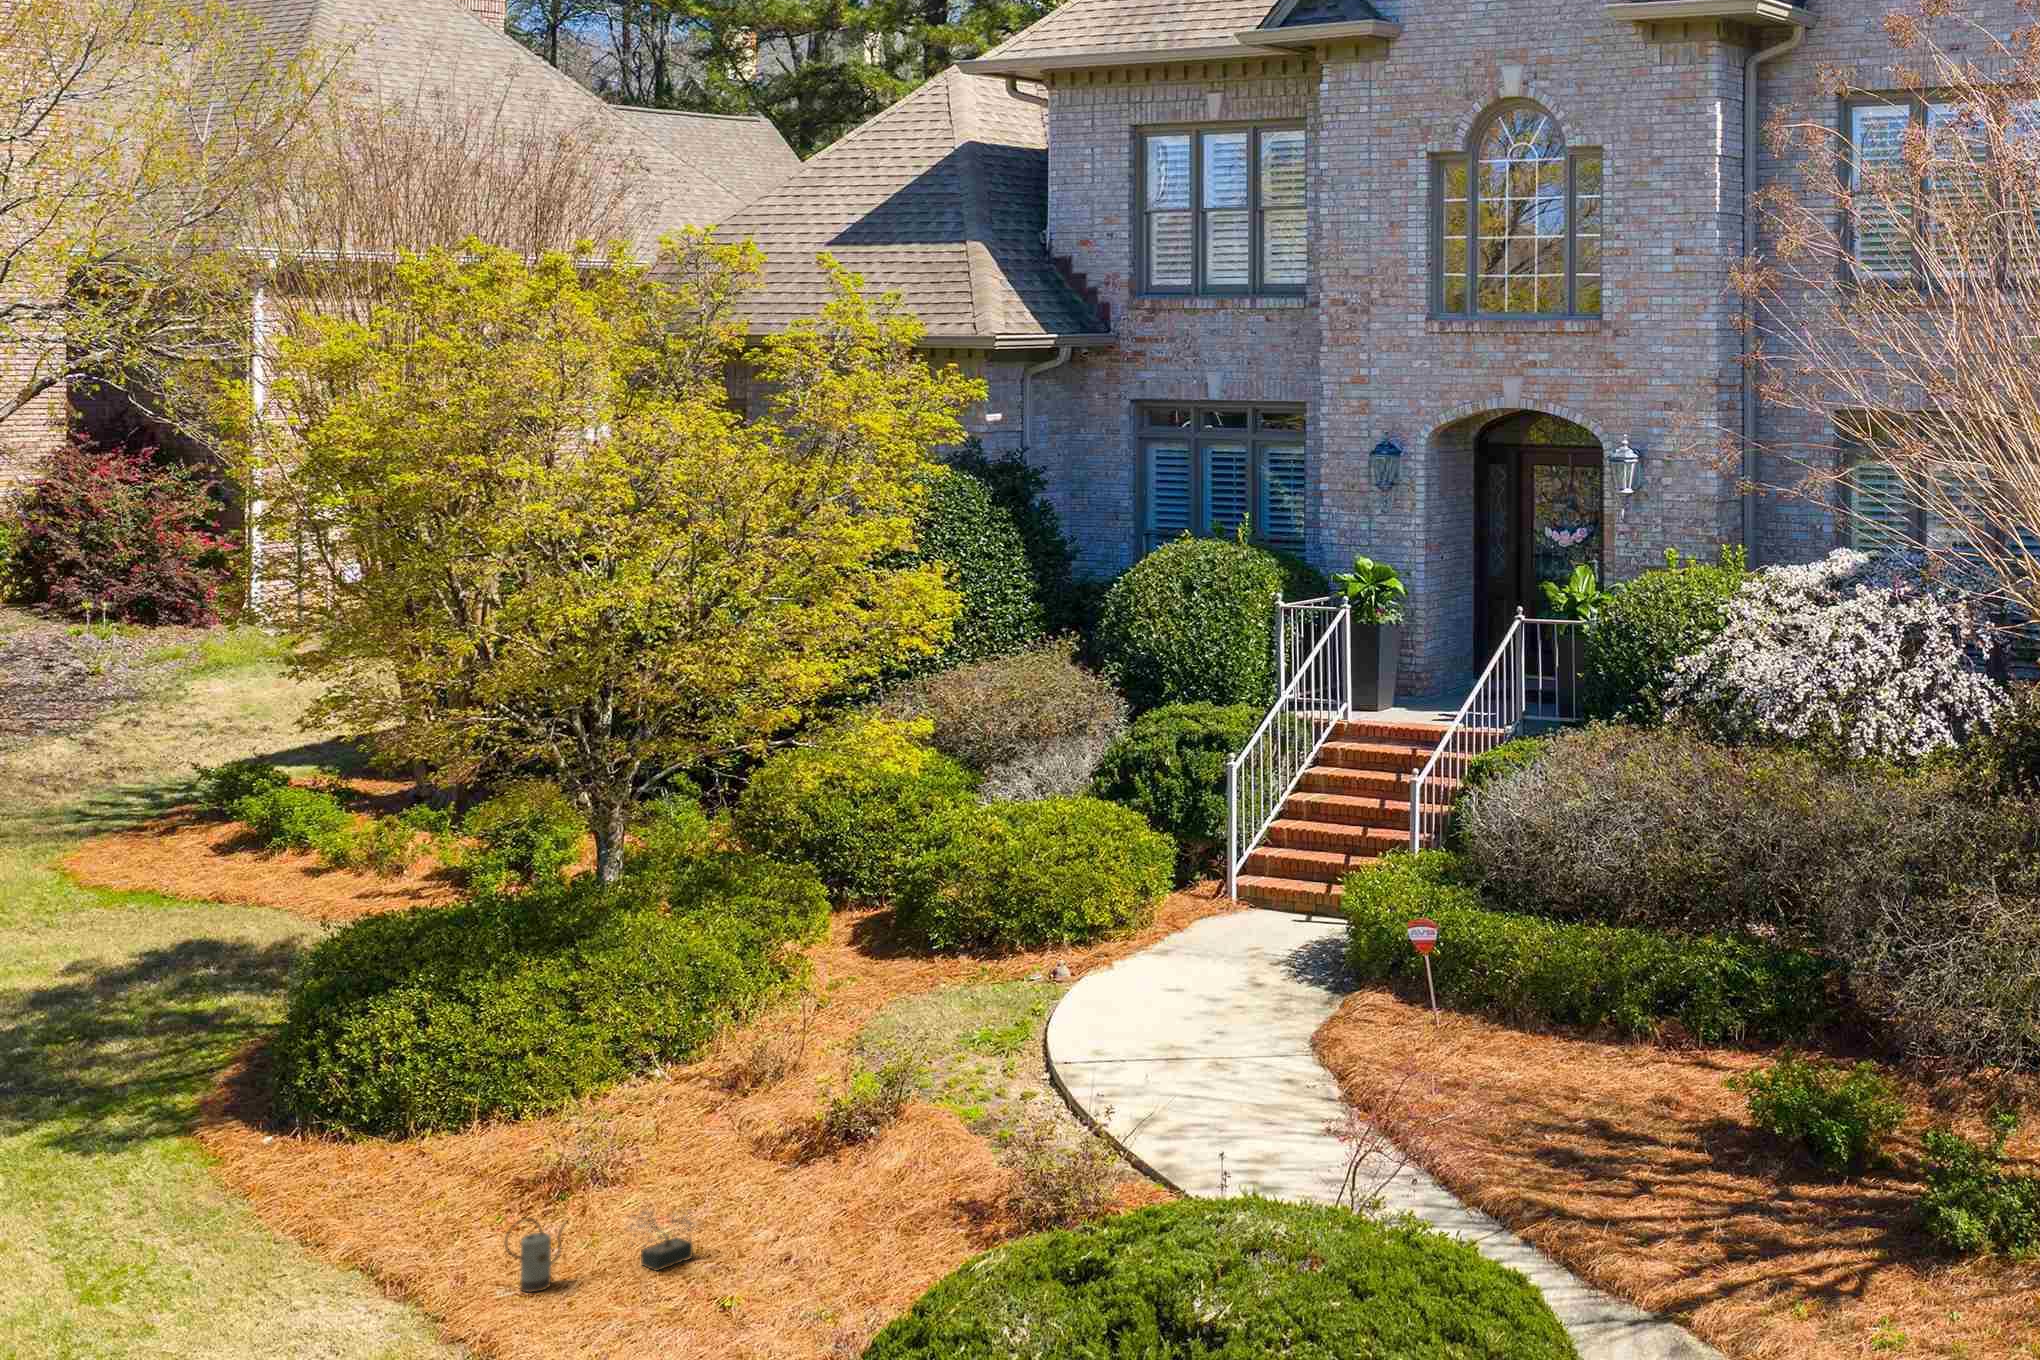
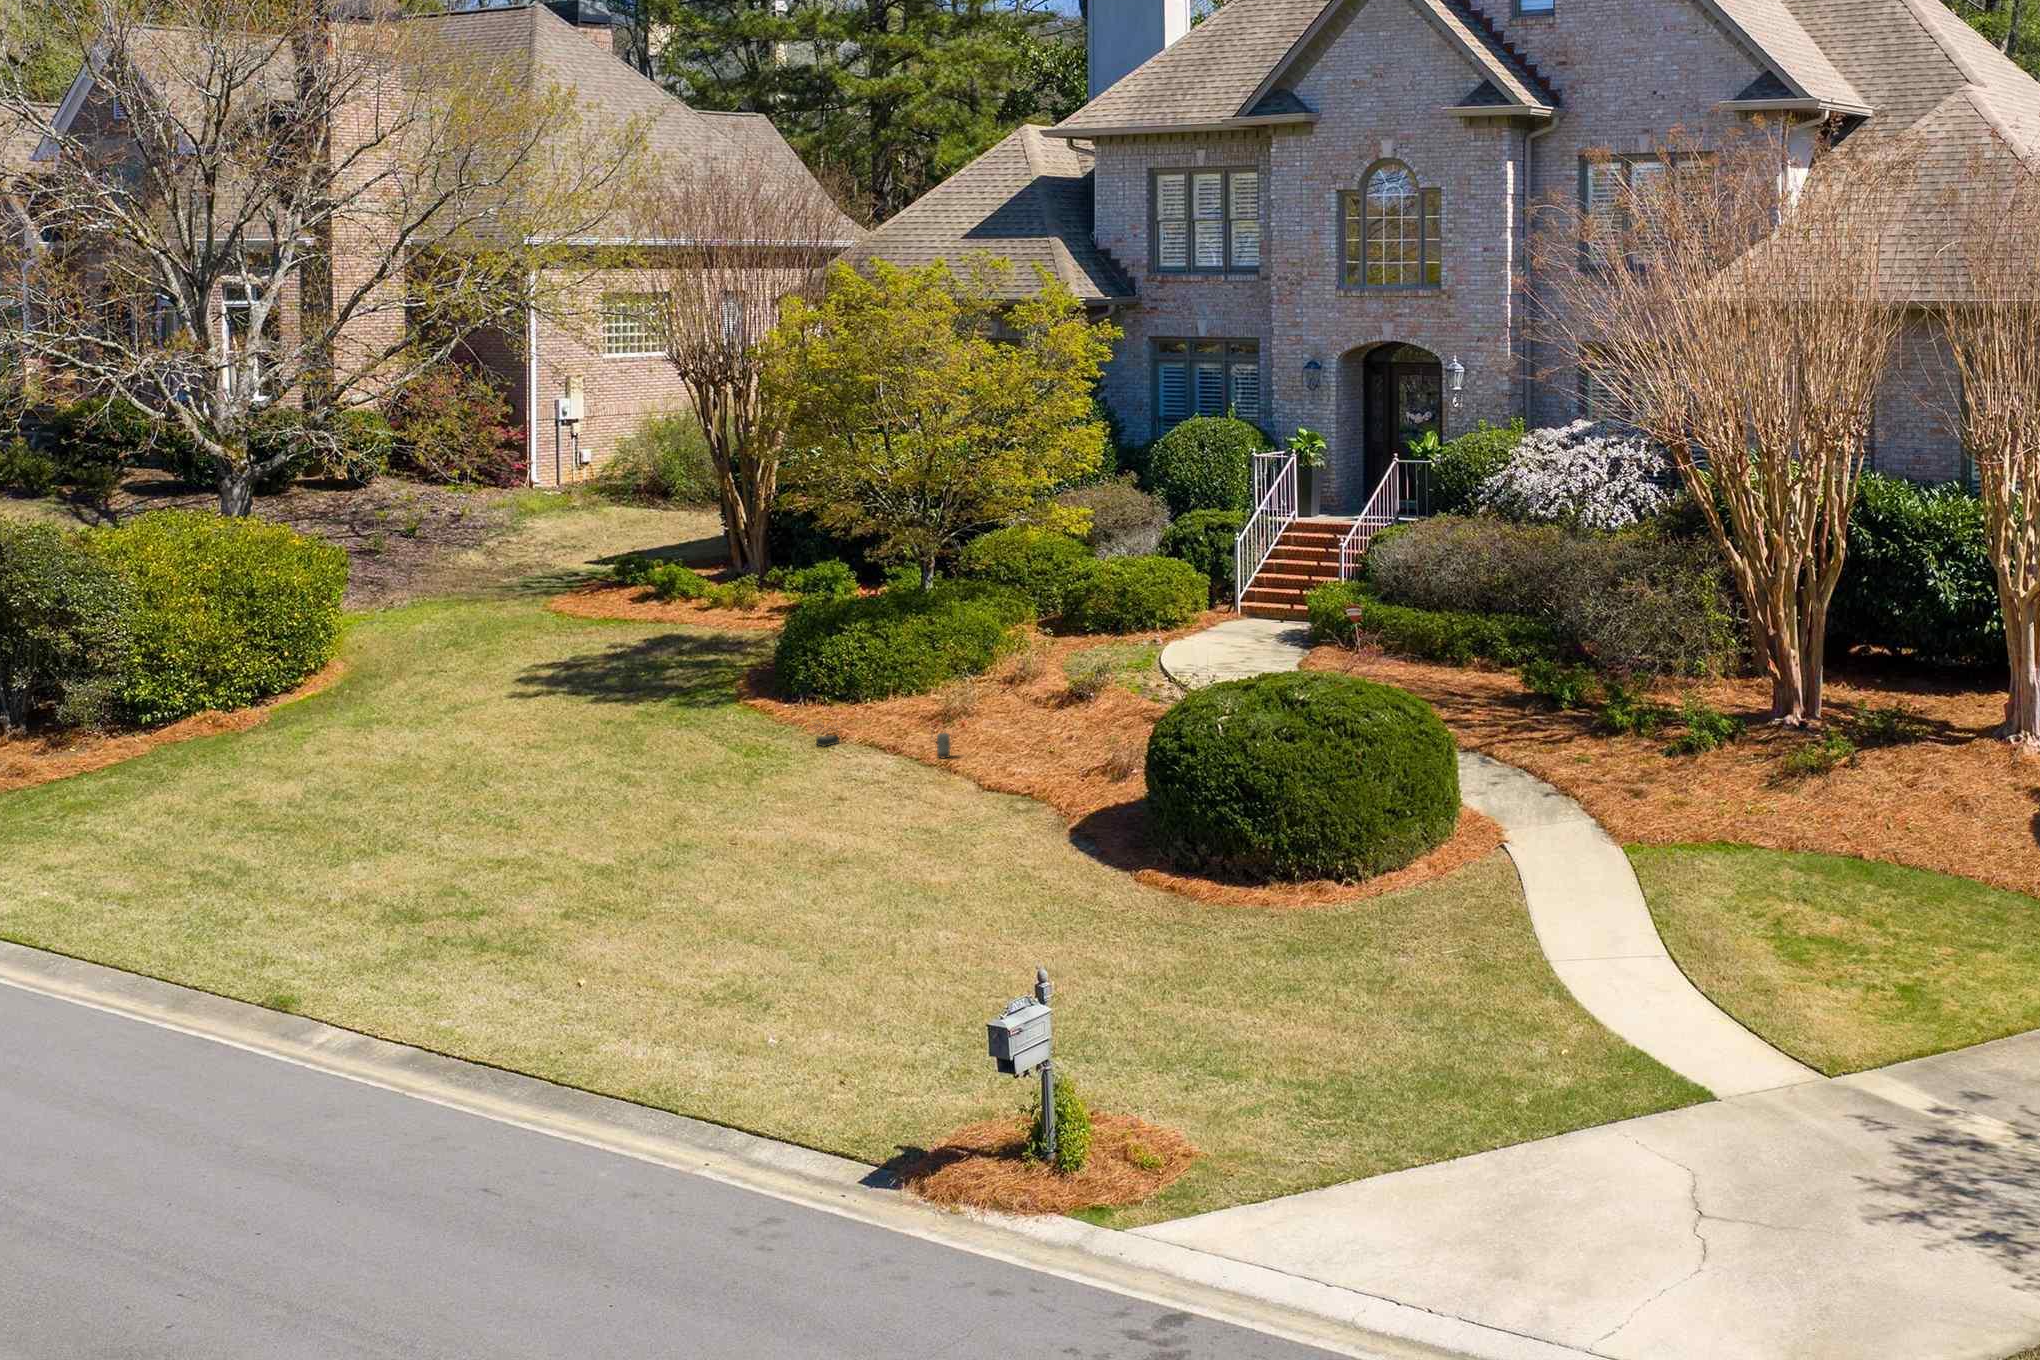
decorative plant: present [628,1212,693,1271] -> present [815,723,839,746]

